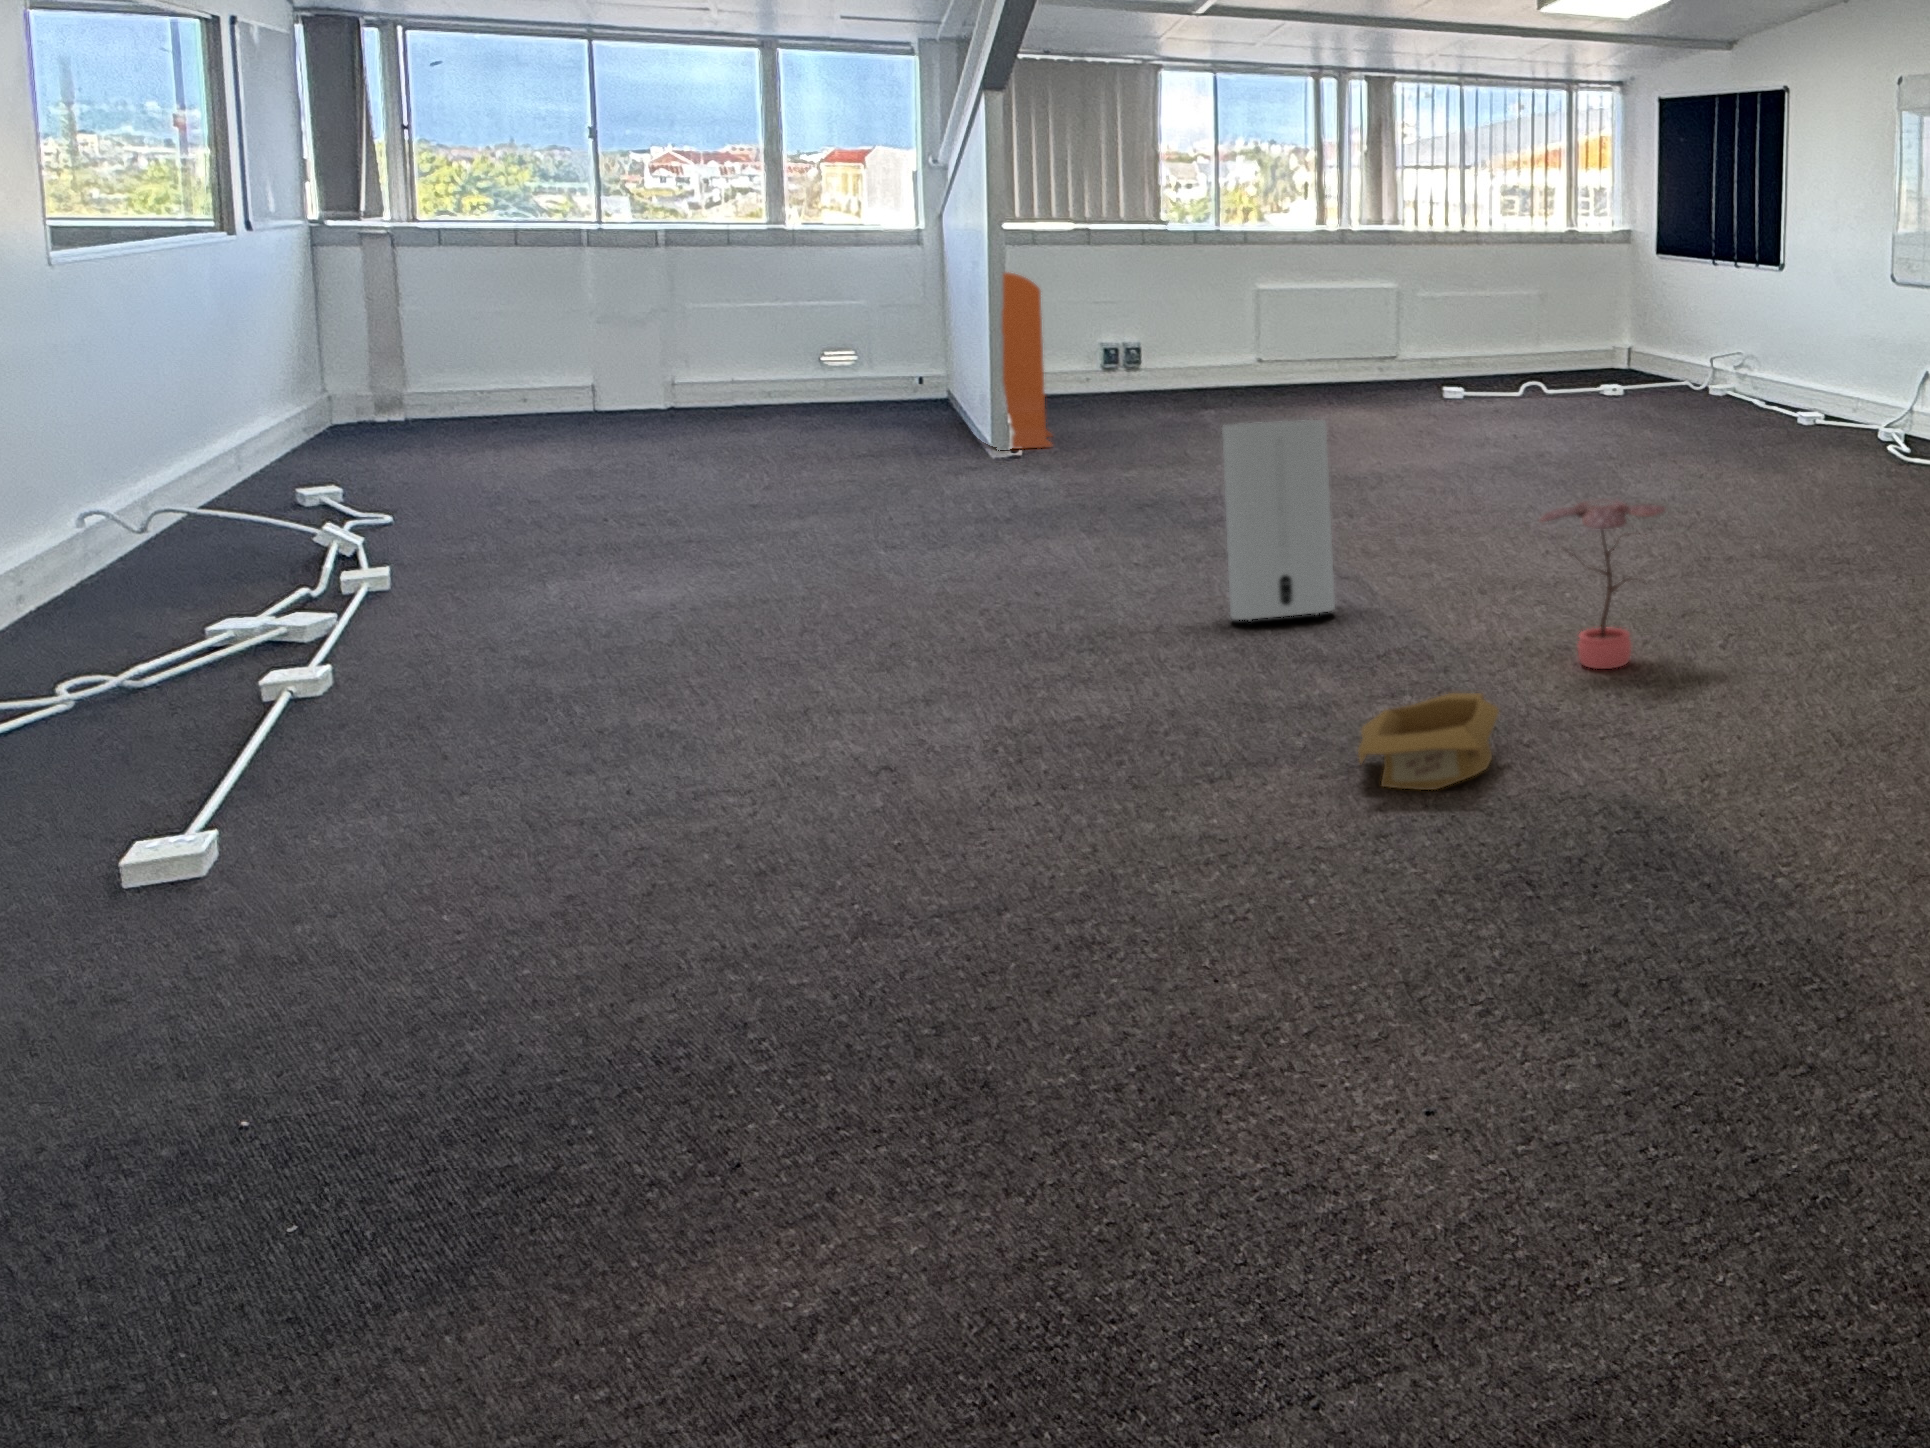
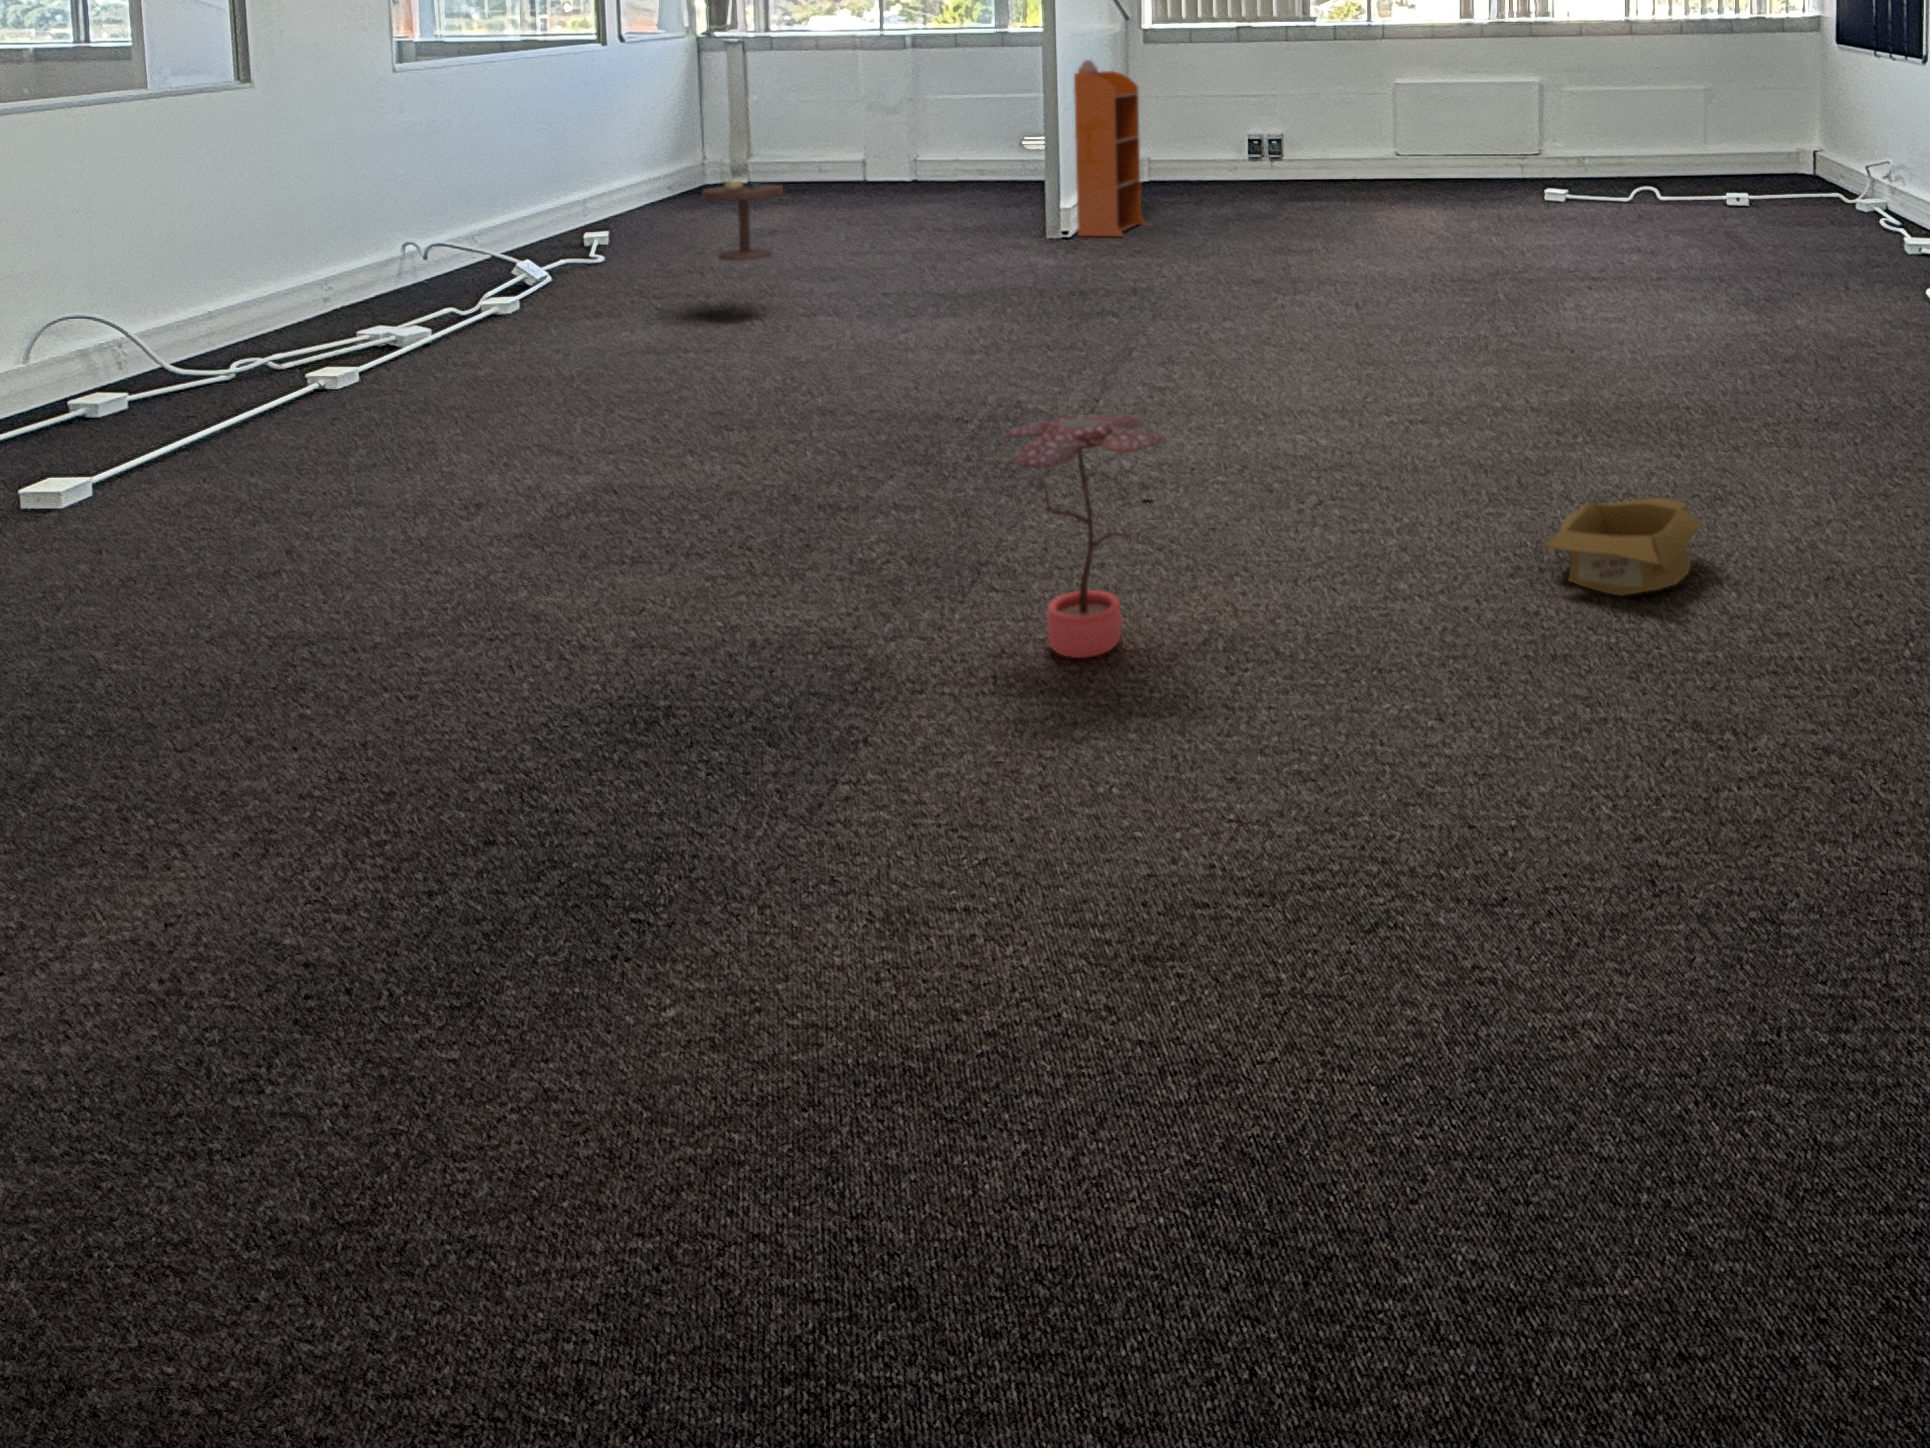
side table: none [723,385,821,544] -> present [702,181,783,261]
air purifier: present [1222,420,1335,621] -> none [855,262,979,490]
cardboard box: present [1358,693,1499,790] -> present [1545,498,1700,596]

